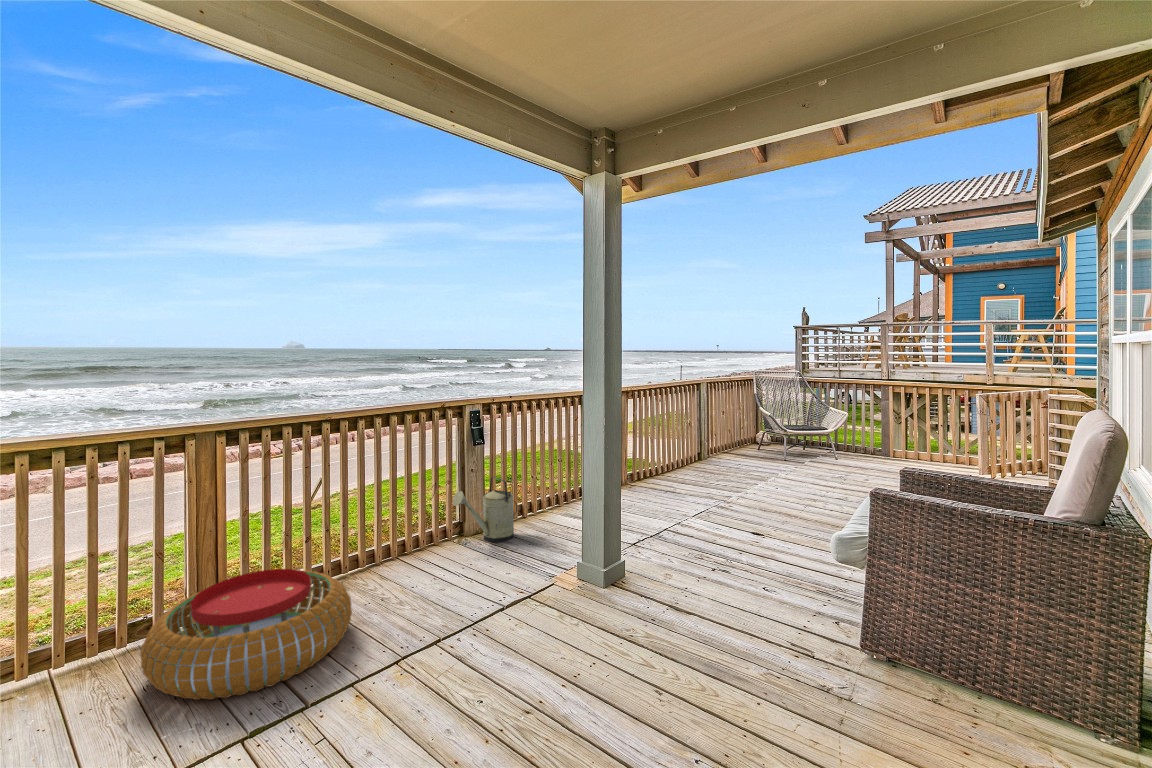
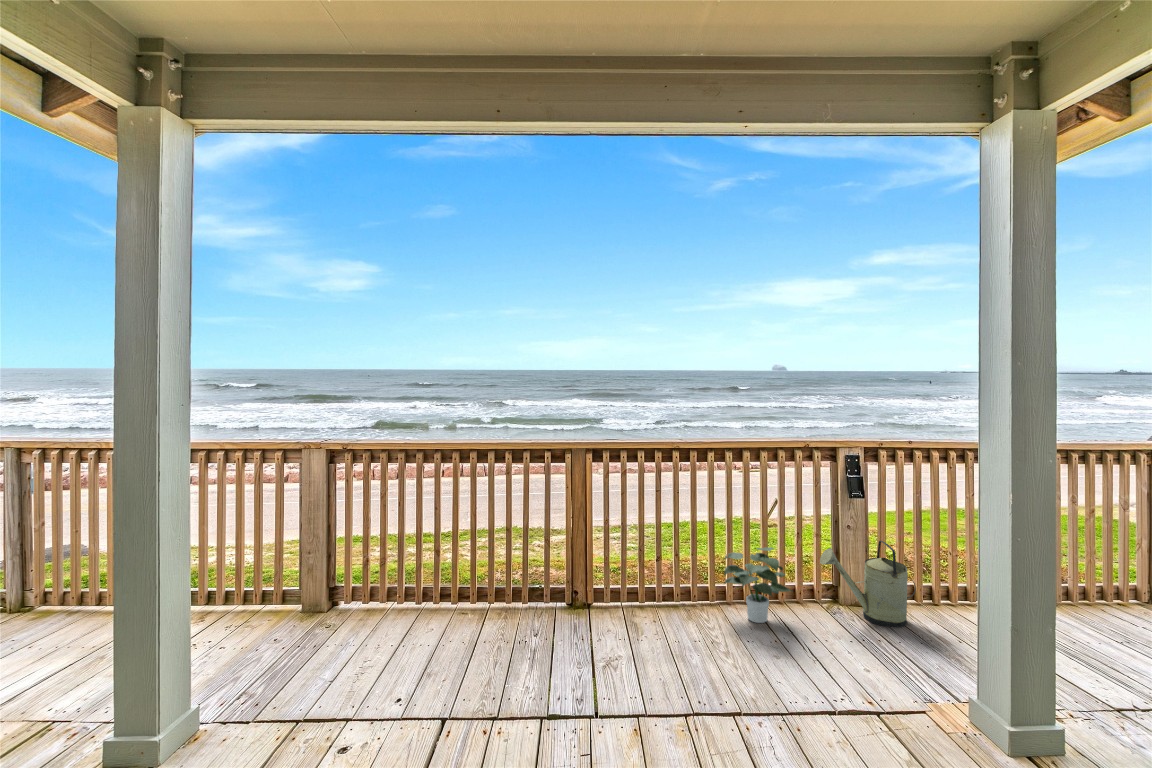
potted plant: none [372,502,437,572] -> present [724,547,791,623]
pouf: present [140,569,352,700] -> none [515,575,673,683]

